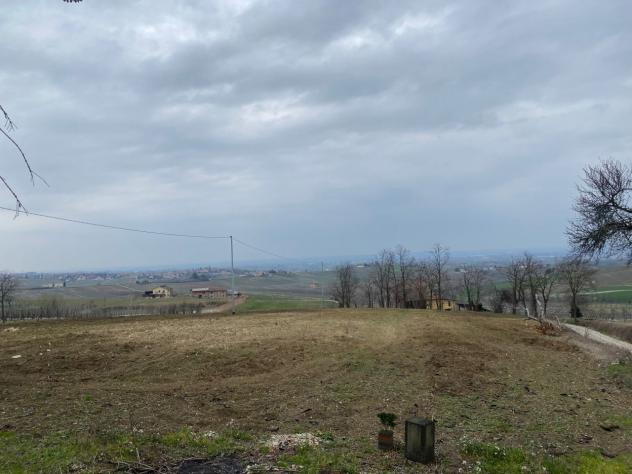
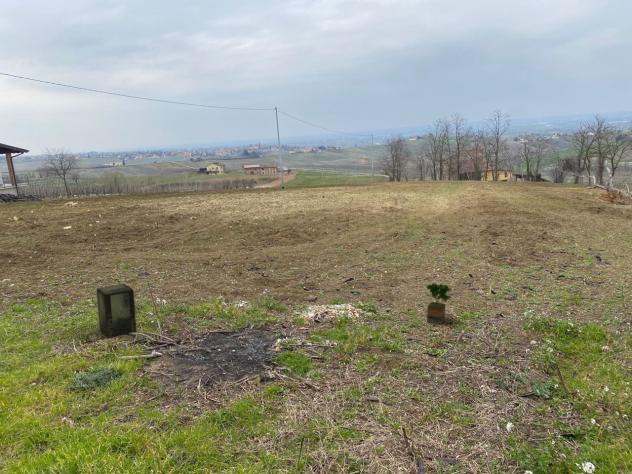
storage box: present [404,416,435,464] -> present [97,284,136,338]

